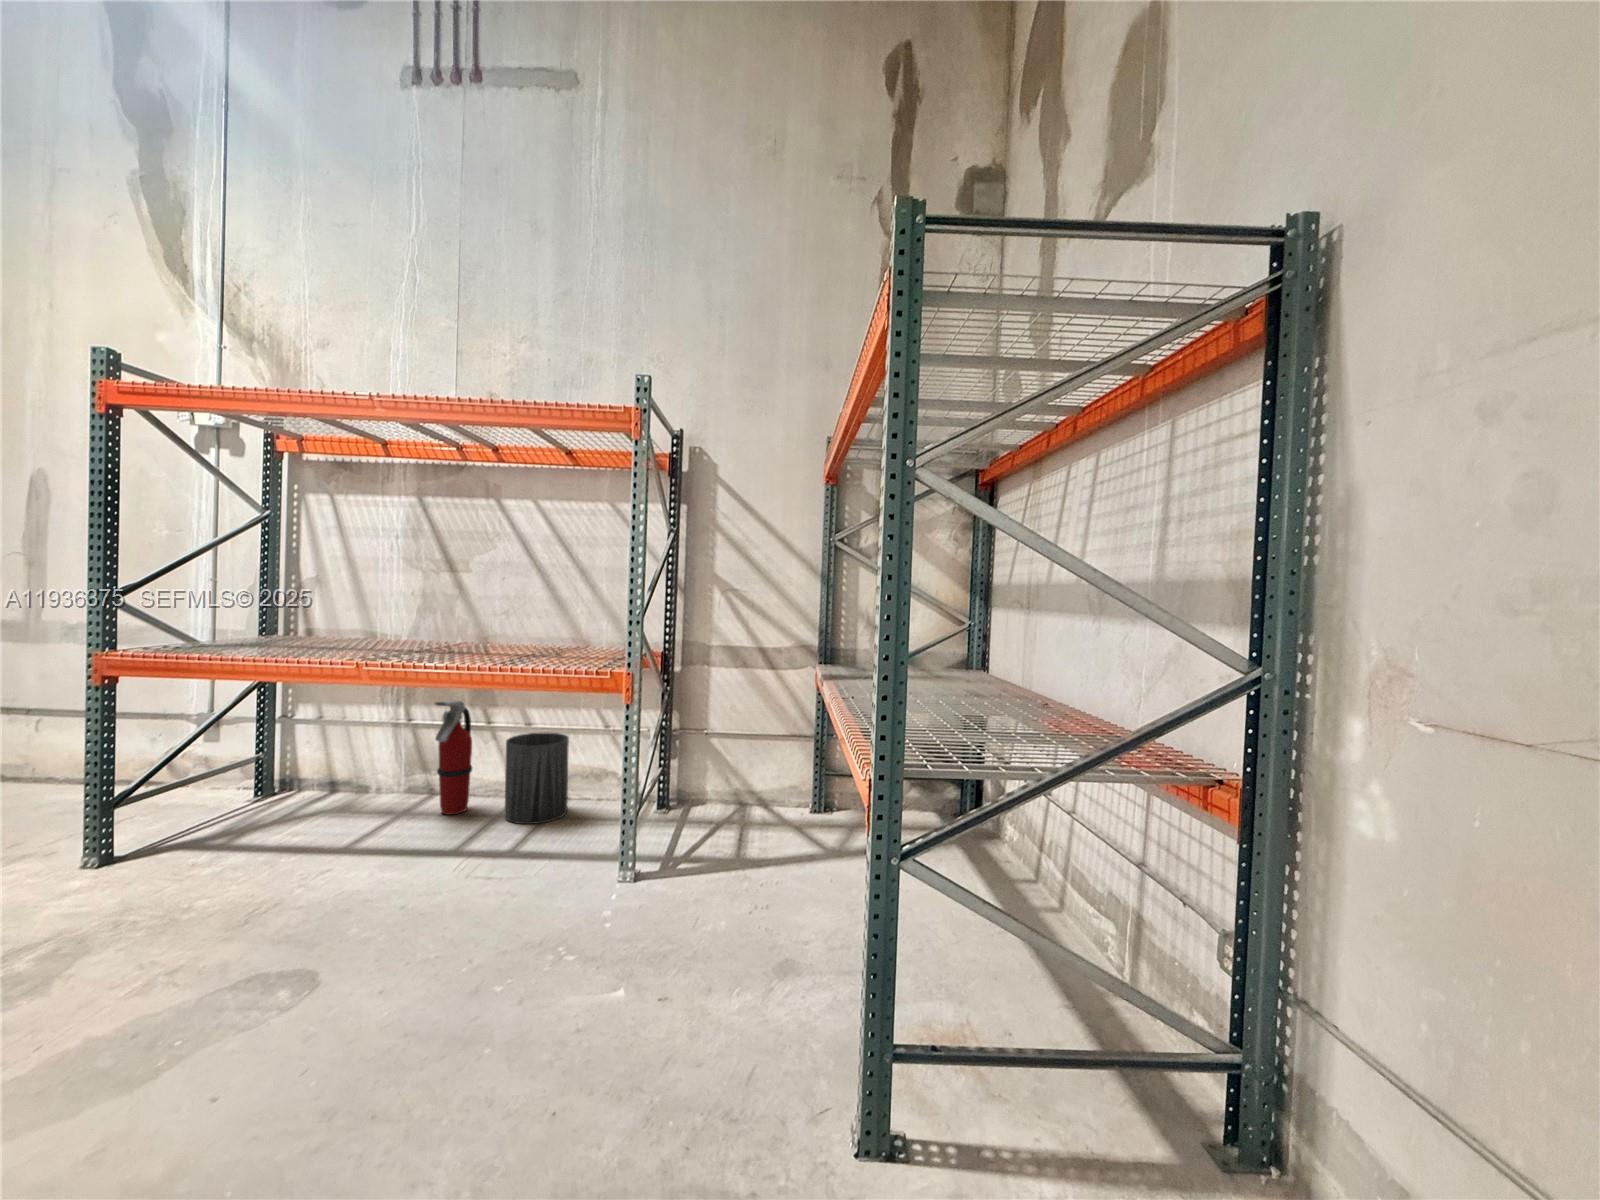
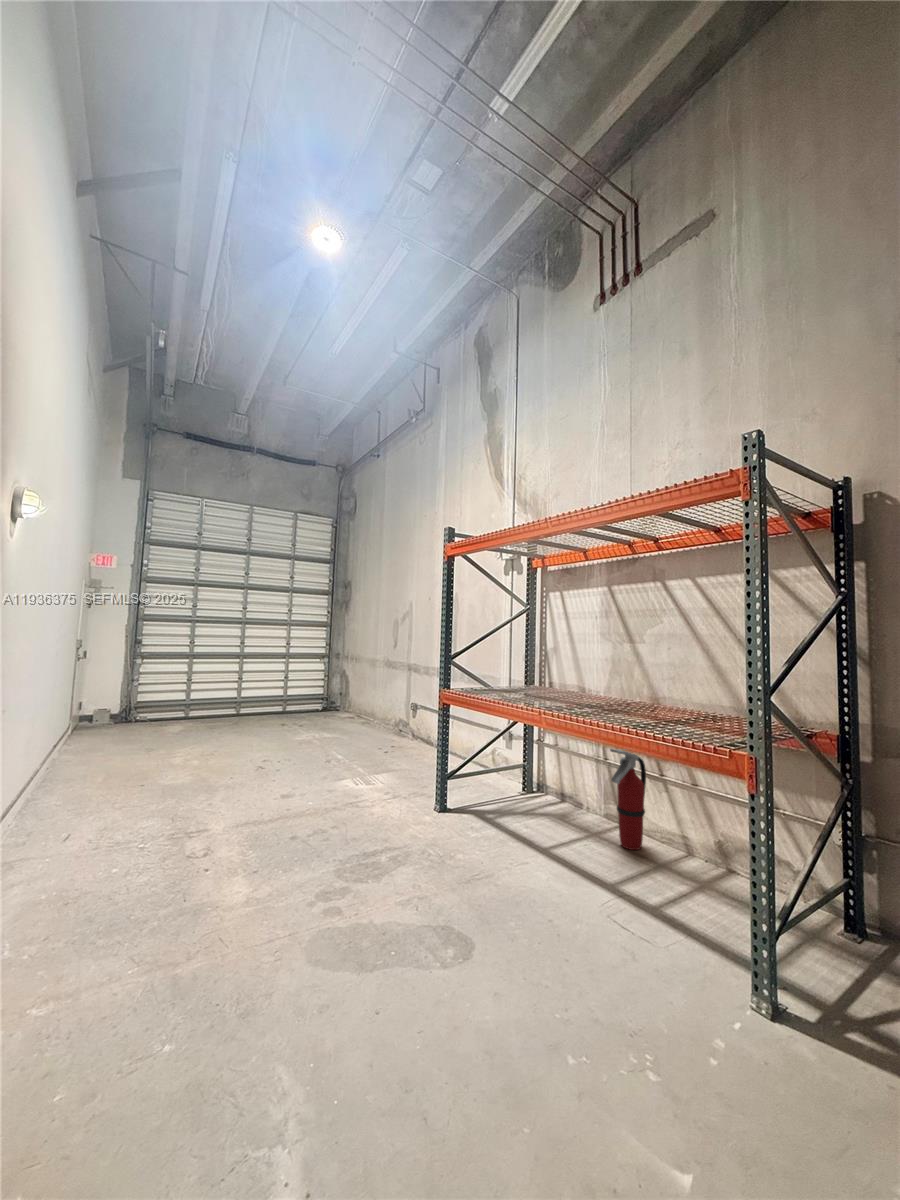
trash can: present [505,733,569,824] -> none [667,793,731,891]

